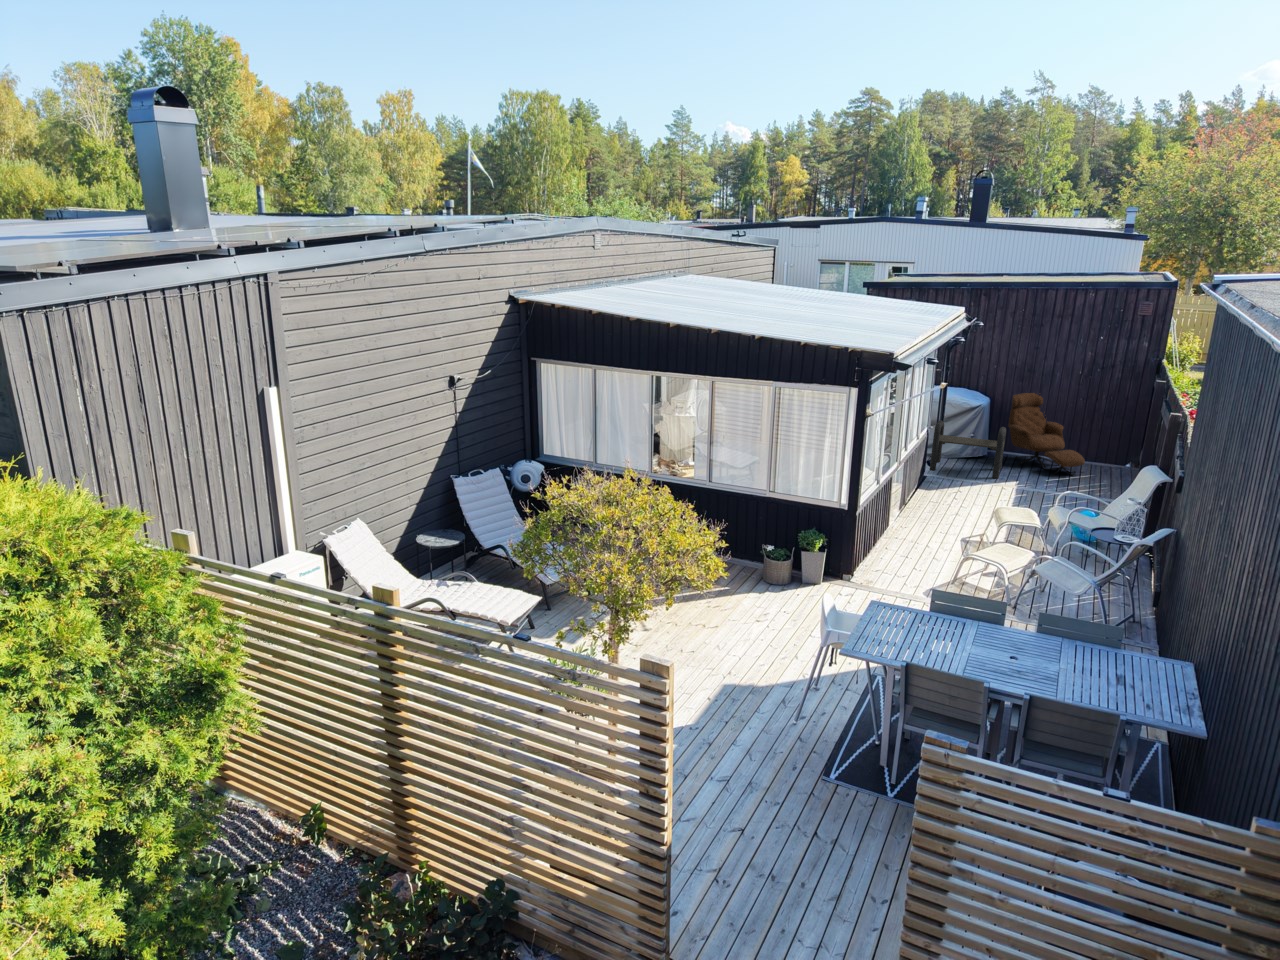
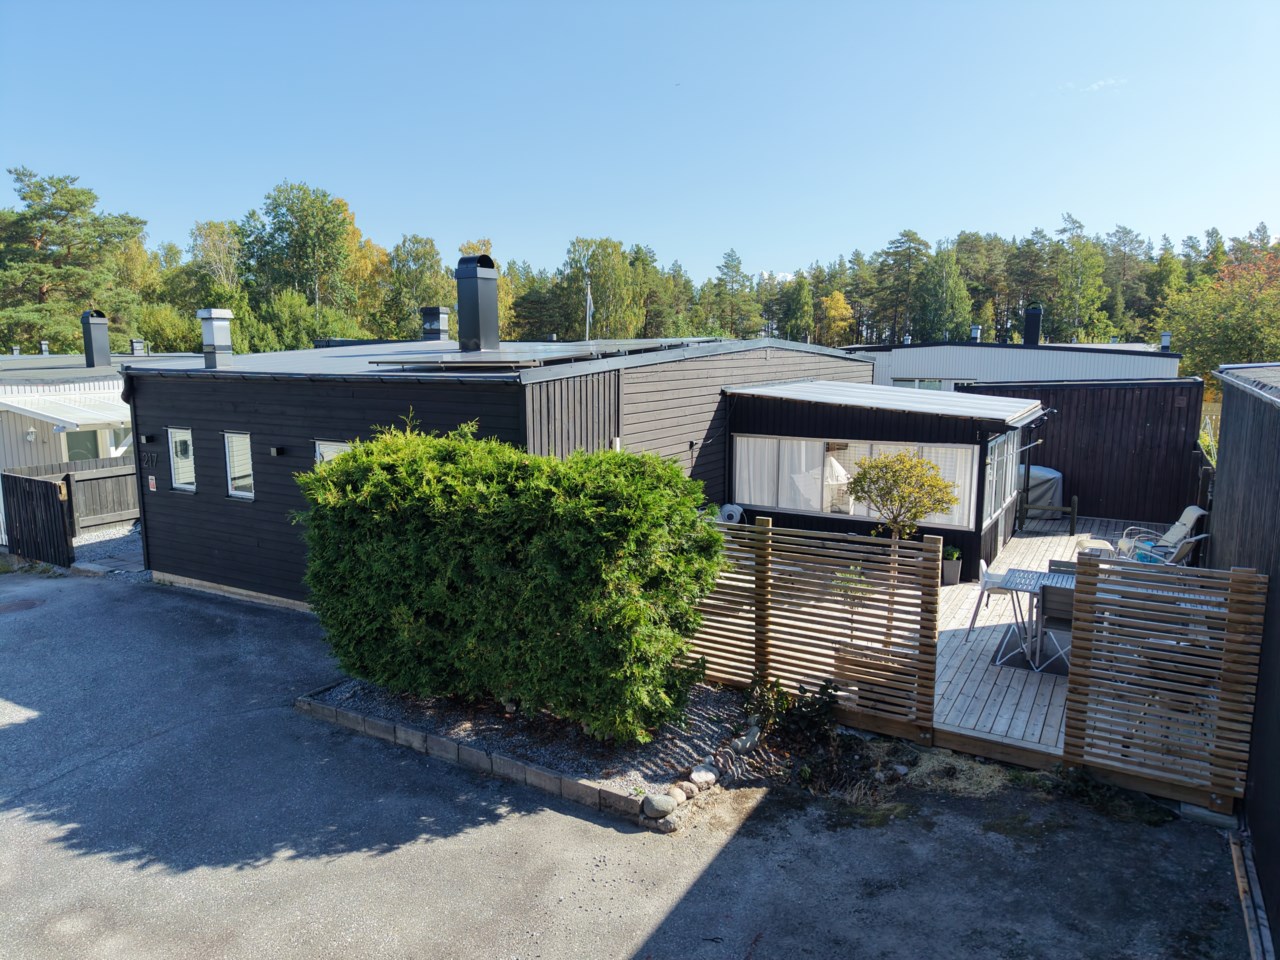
lounge chair: present [1008,393,1085,476] -> none [1078,472,1144,535]

